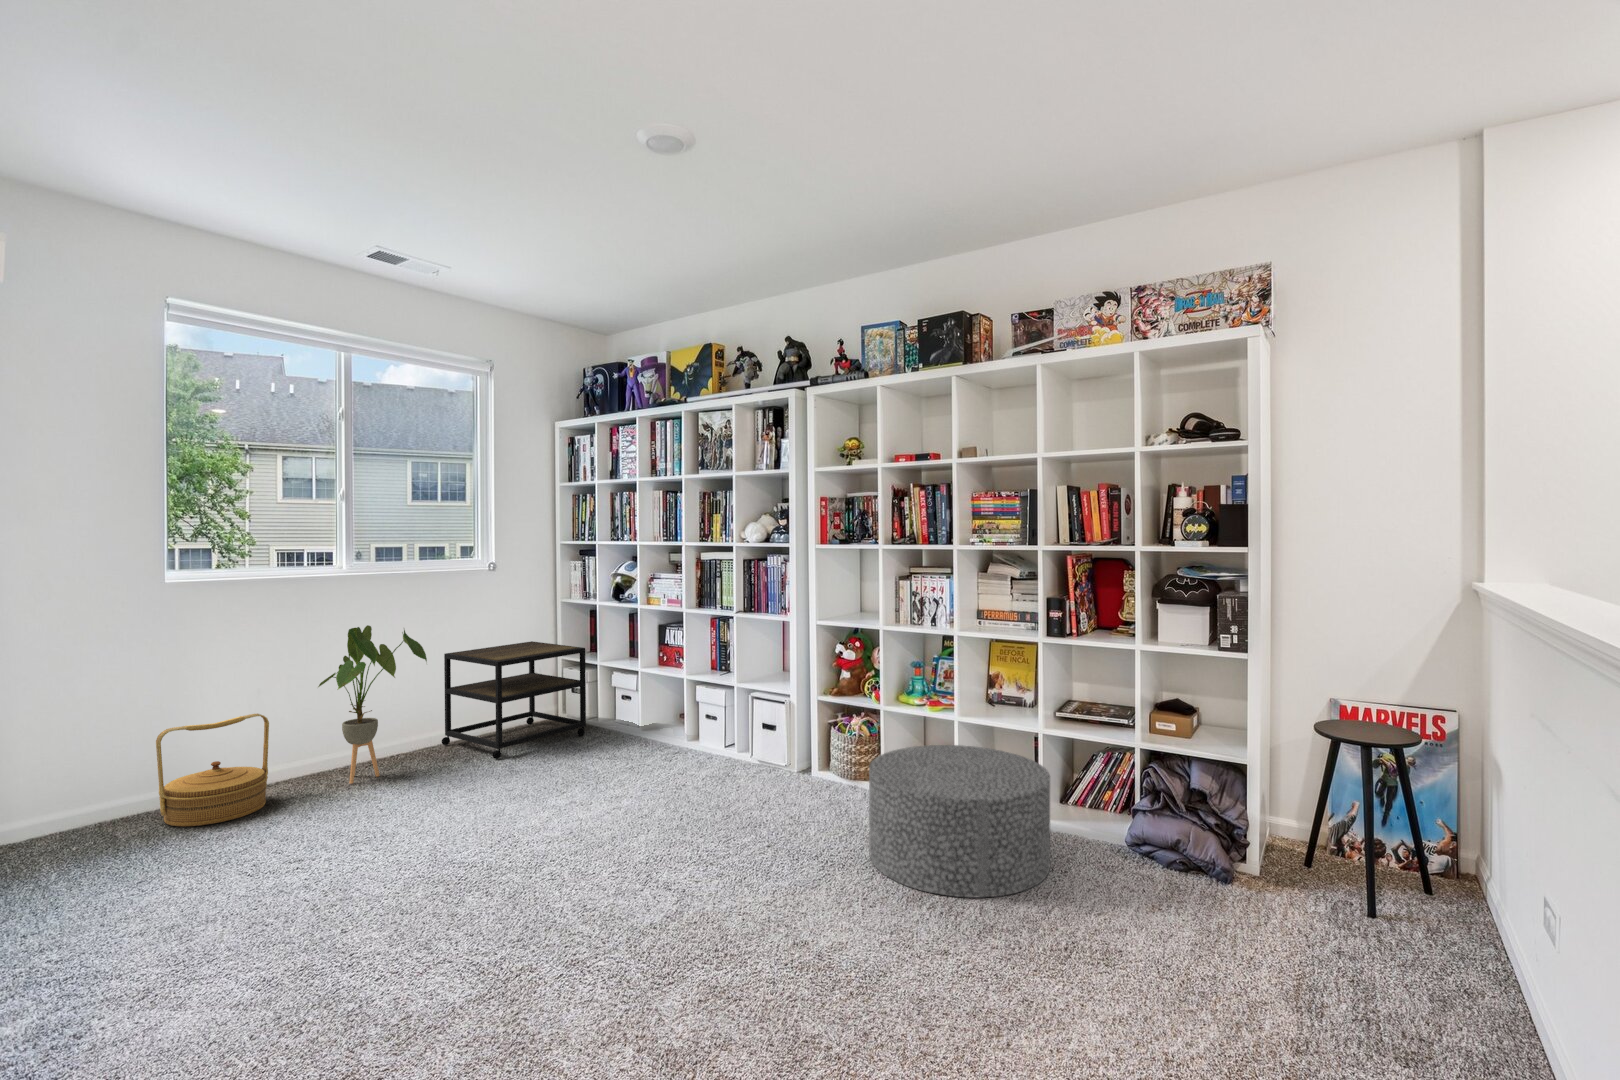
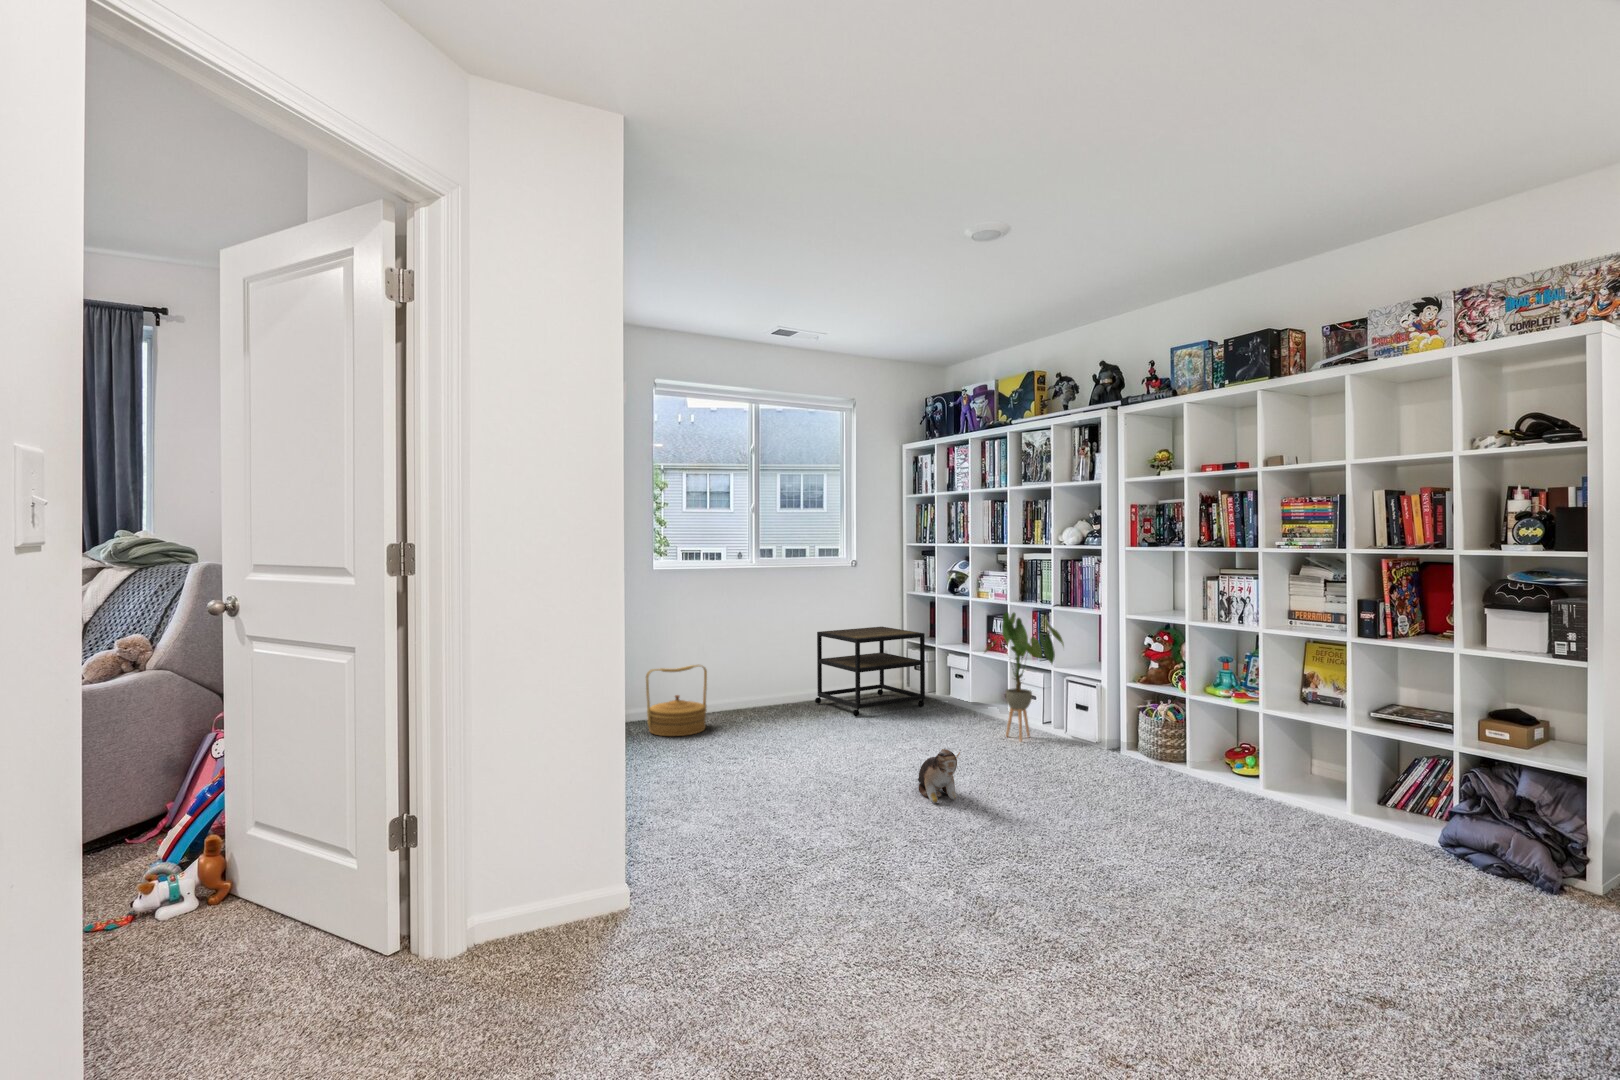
house plant: present [318,625,427,783] -> present [985,613,1064,741]
ottoman: present [869,745,1050,897] -> none [1163,731,1346,861]
plush toy: none [577,810,634,883] -> present [918,749,960,803]

